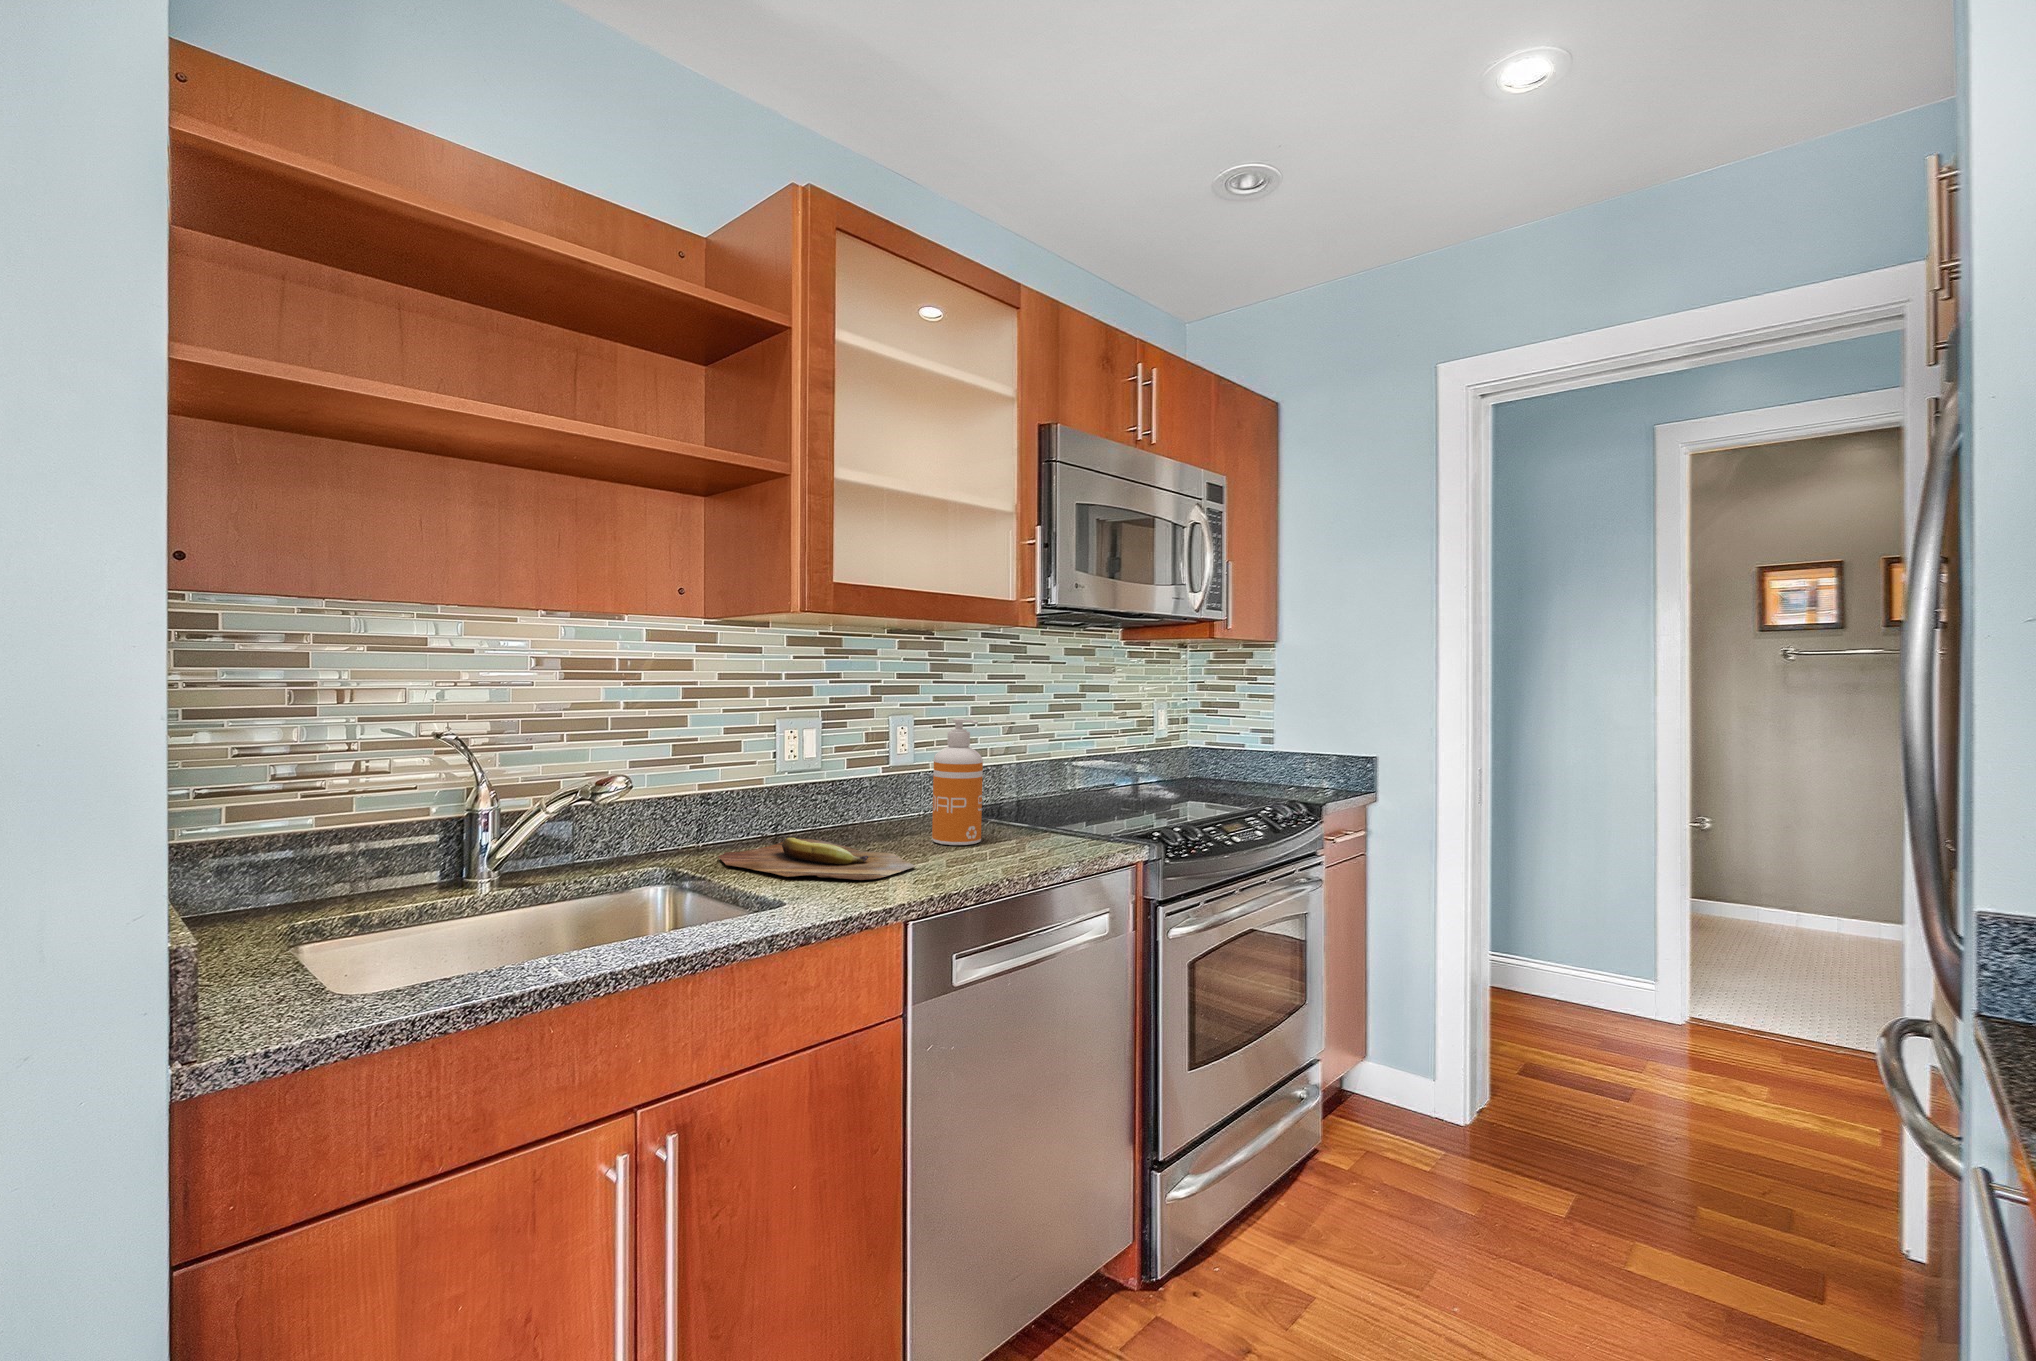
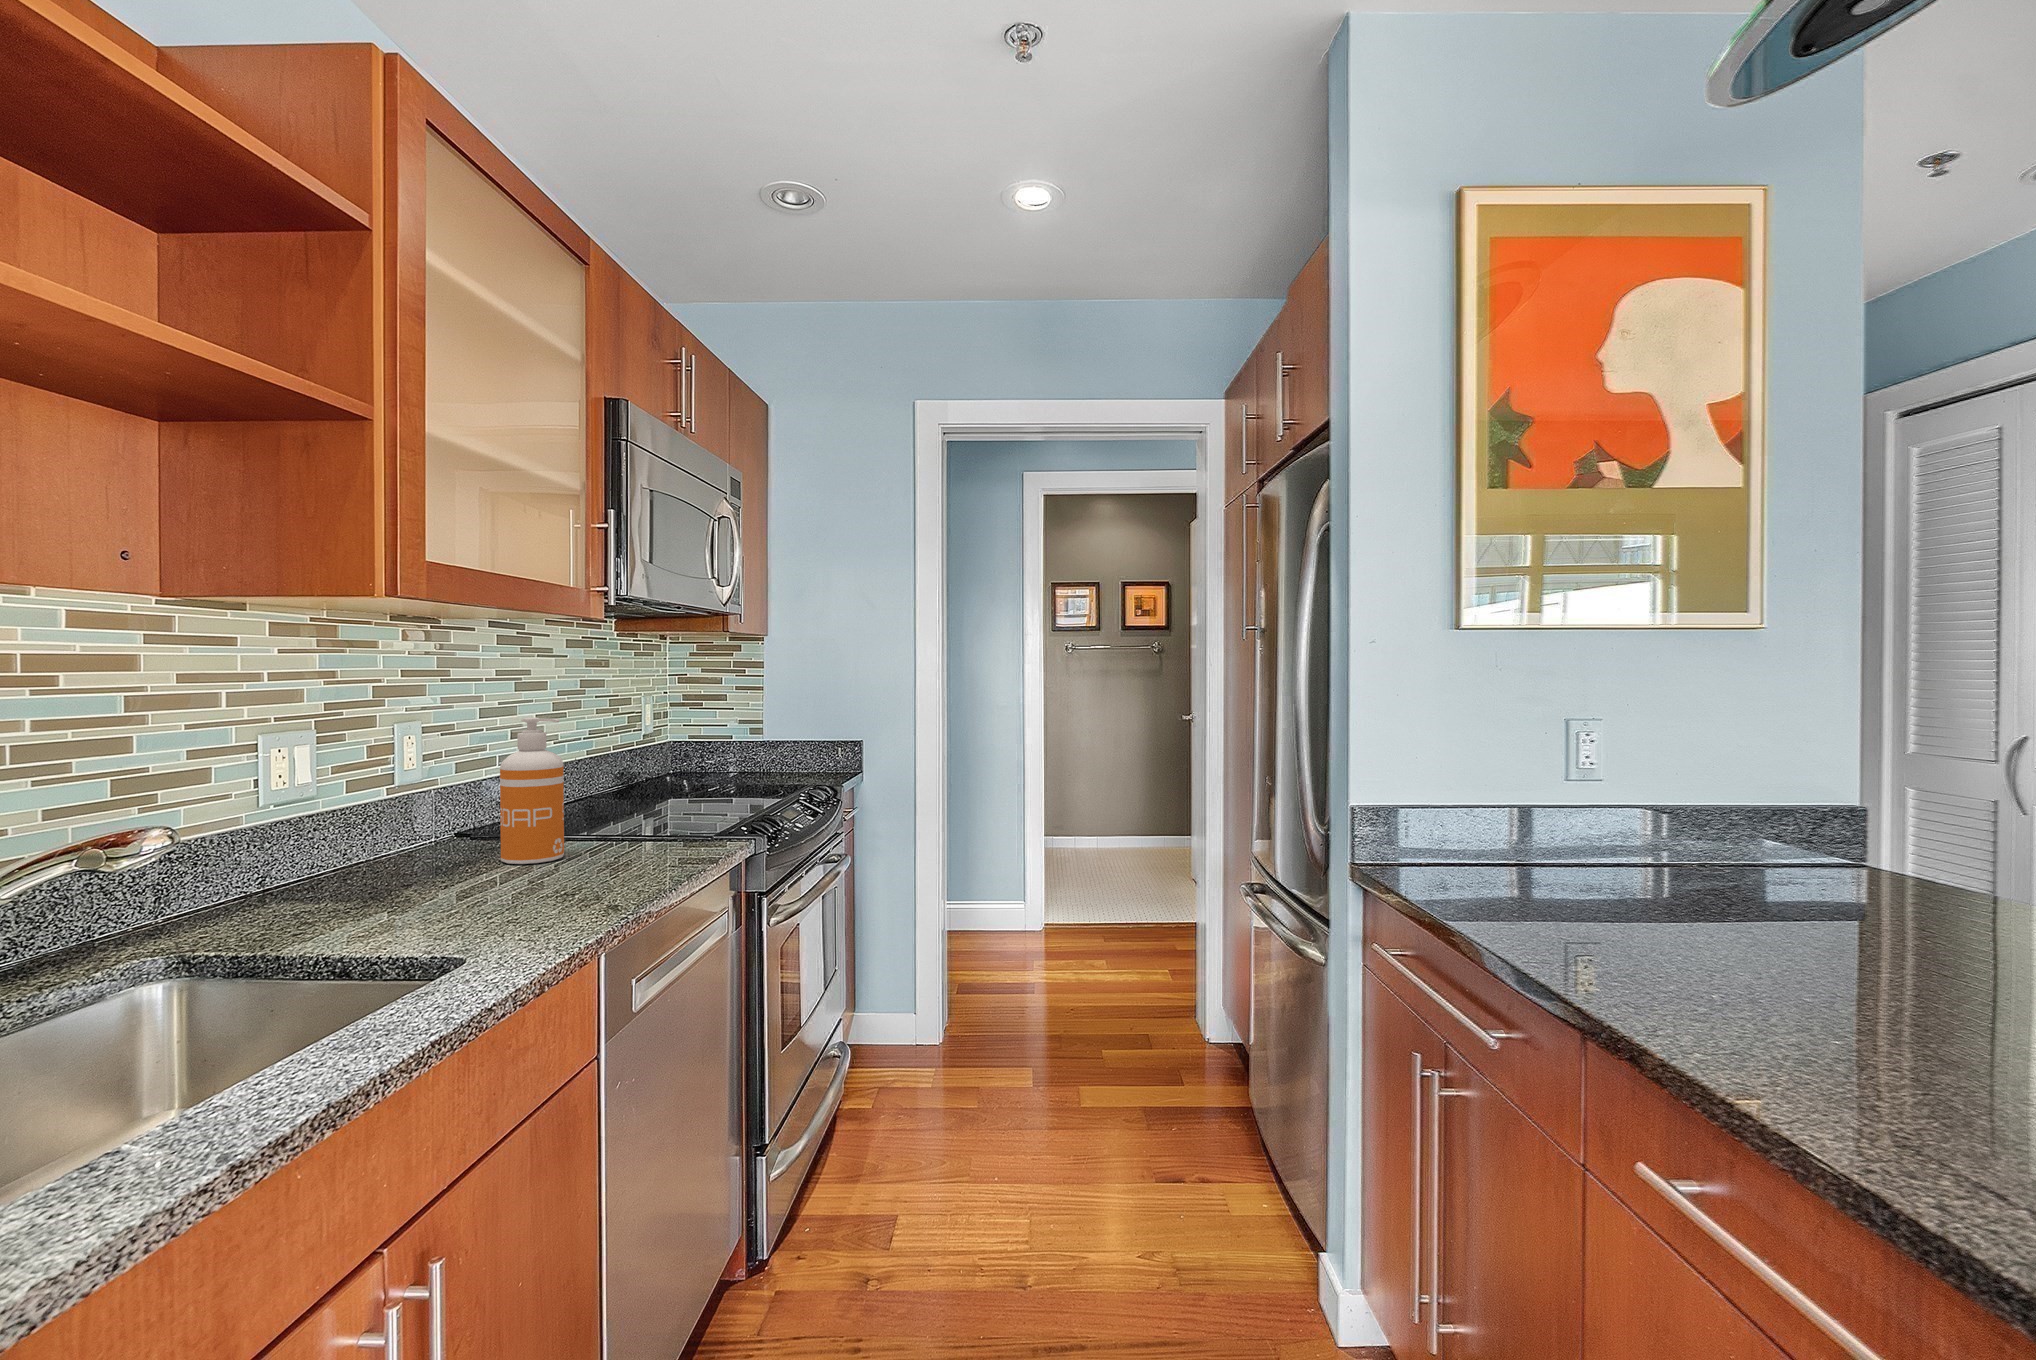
cutting board: present [718,838,915,880] -> none [229,881,536,930]

